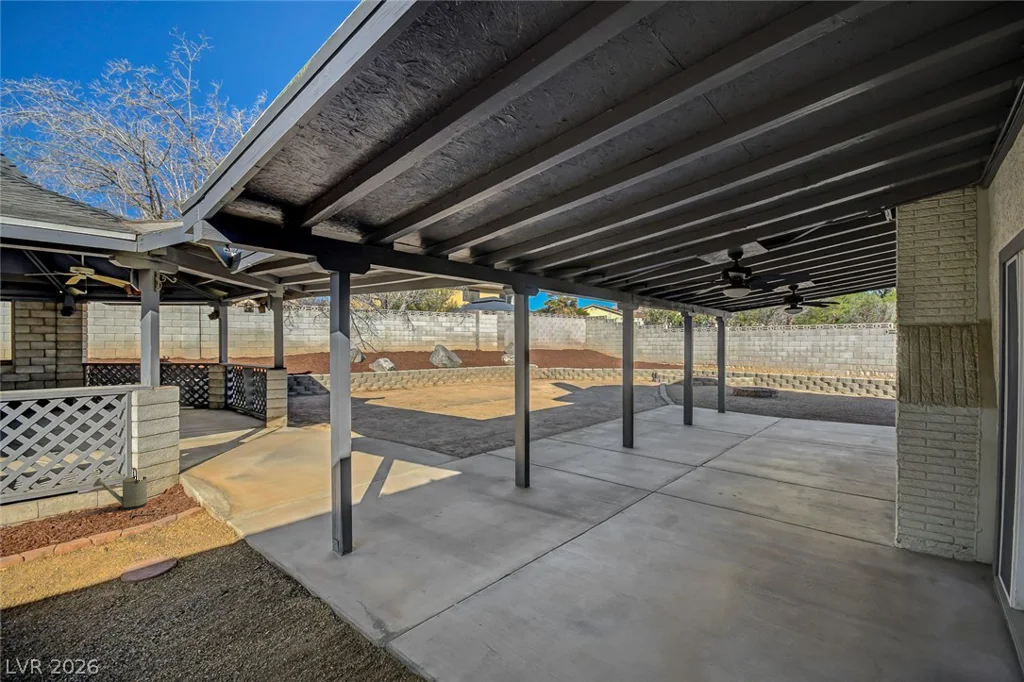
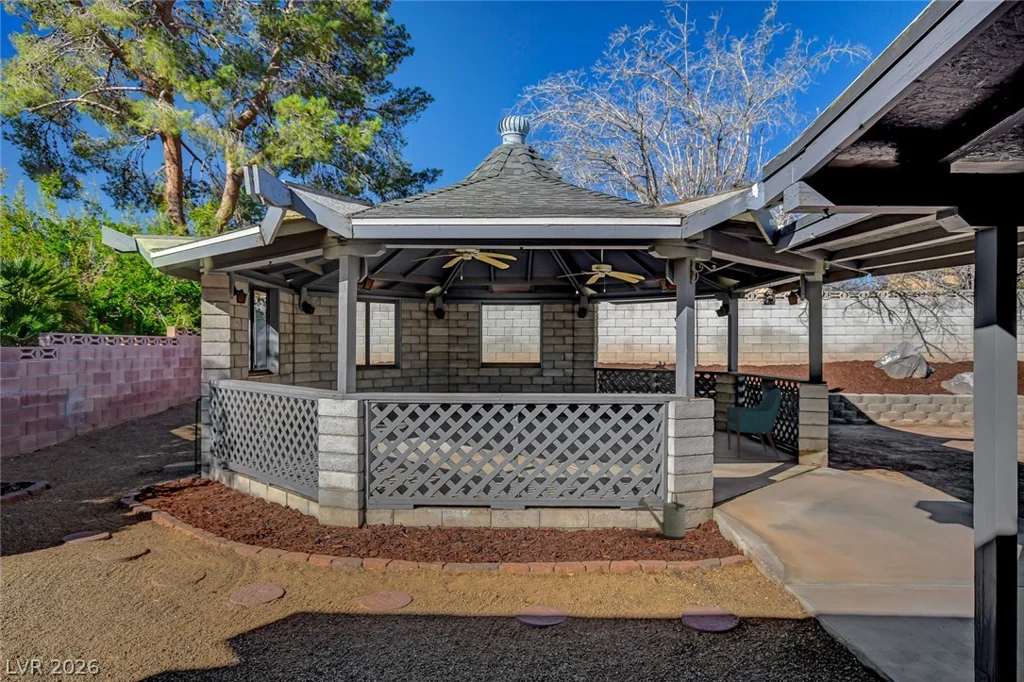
chair: none [212,374,256,428] -> present [726,389,781,458]

